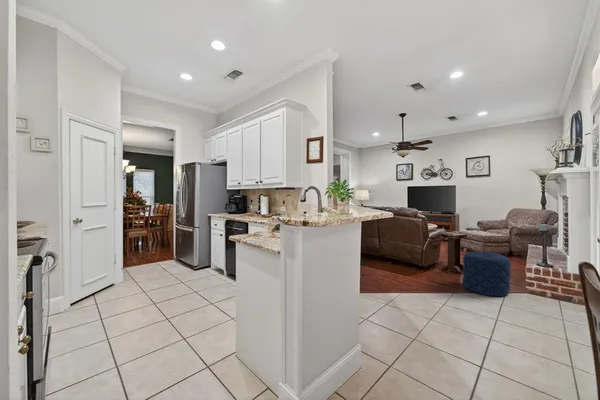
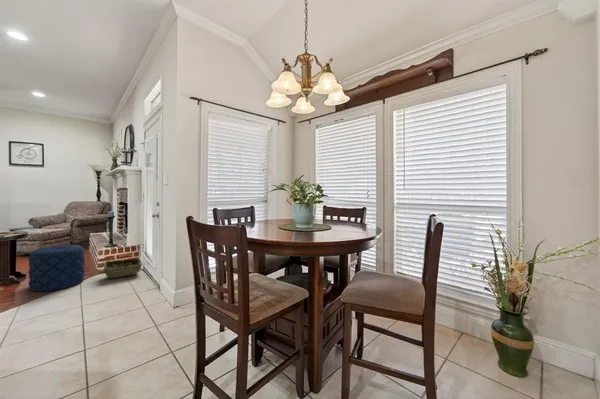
woven basket: none [531,282,586,312] -> present [104,258,142,278]

